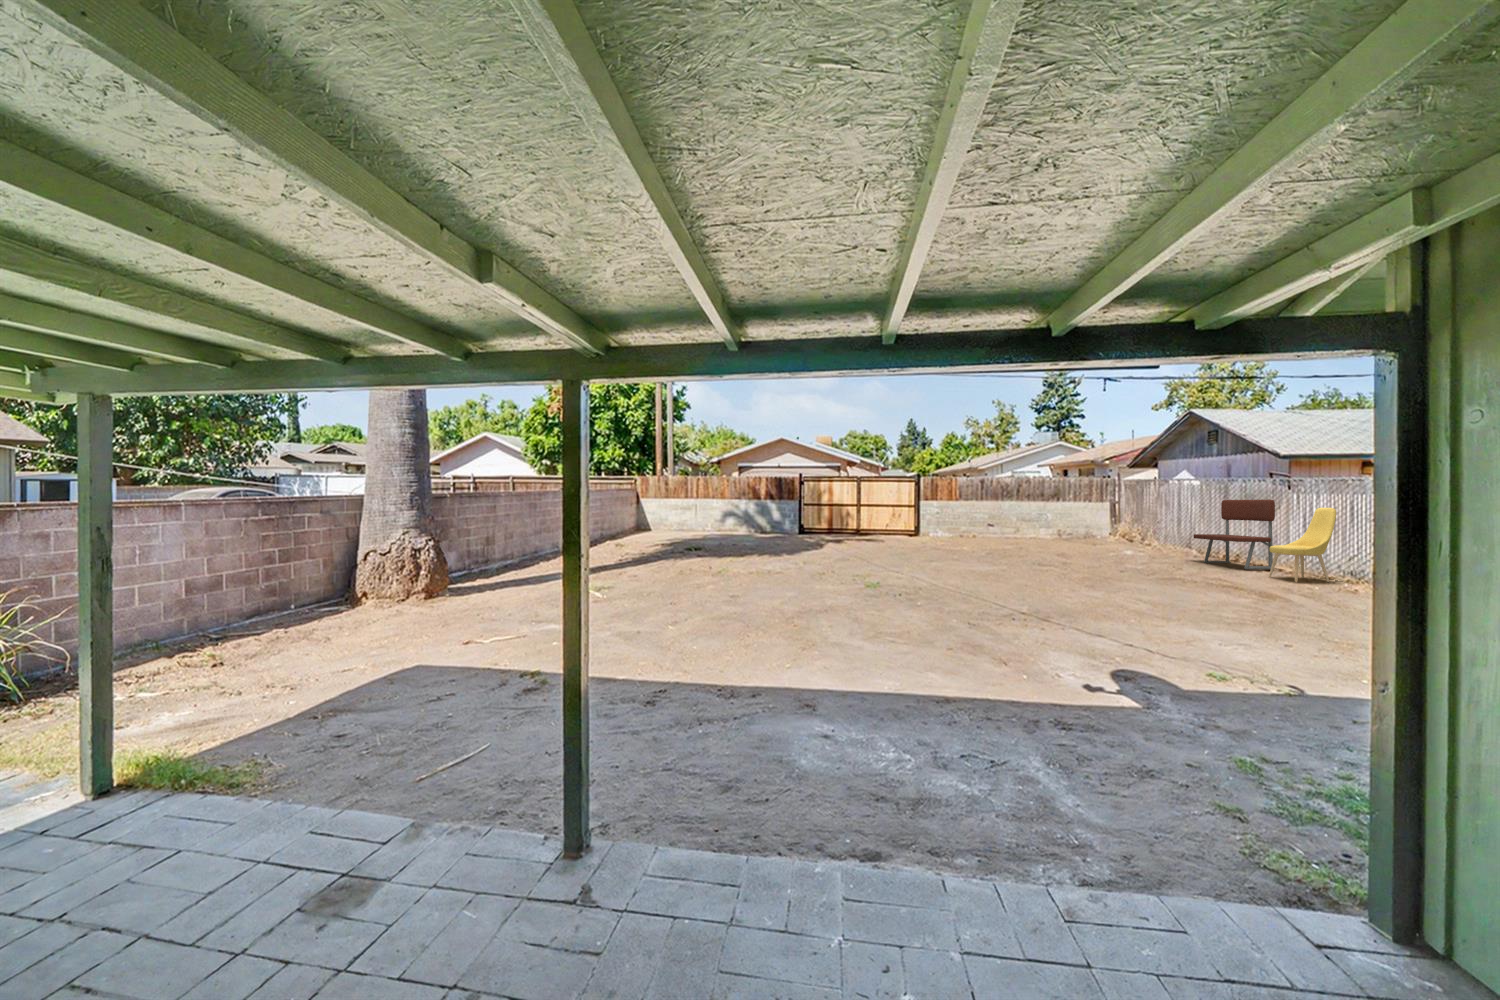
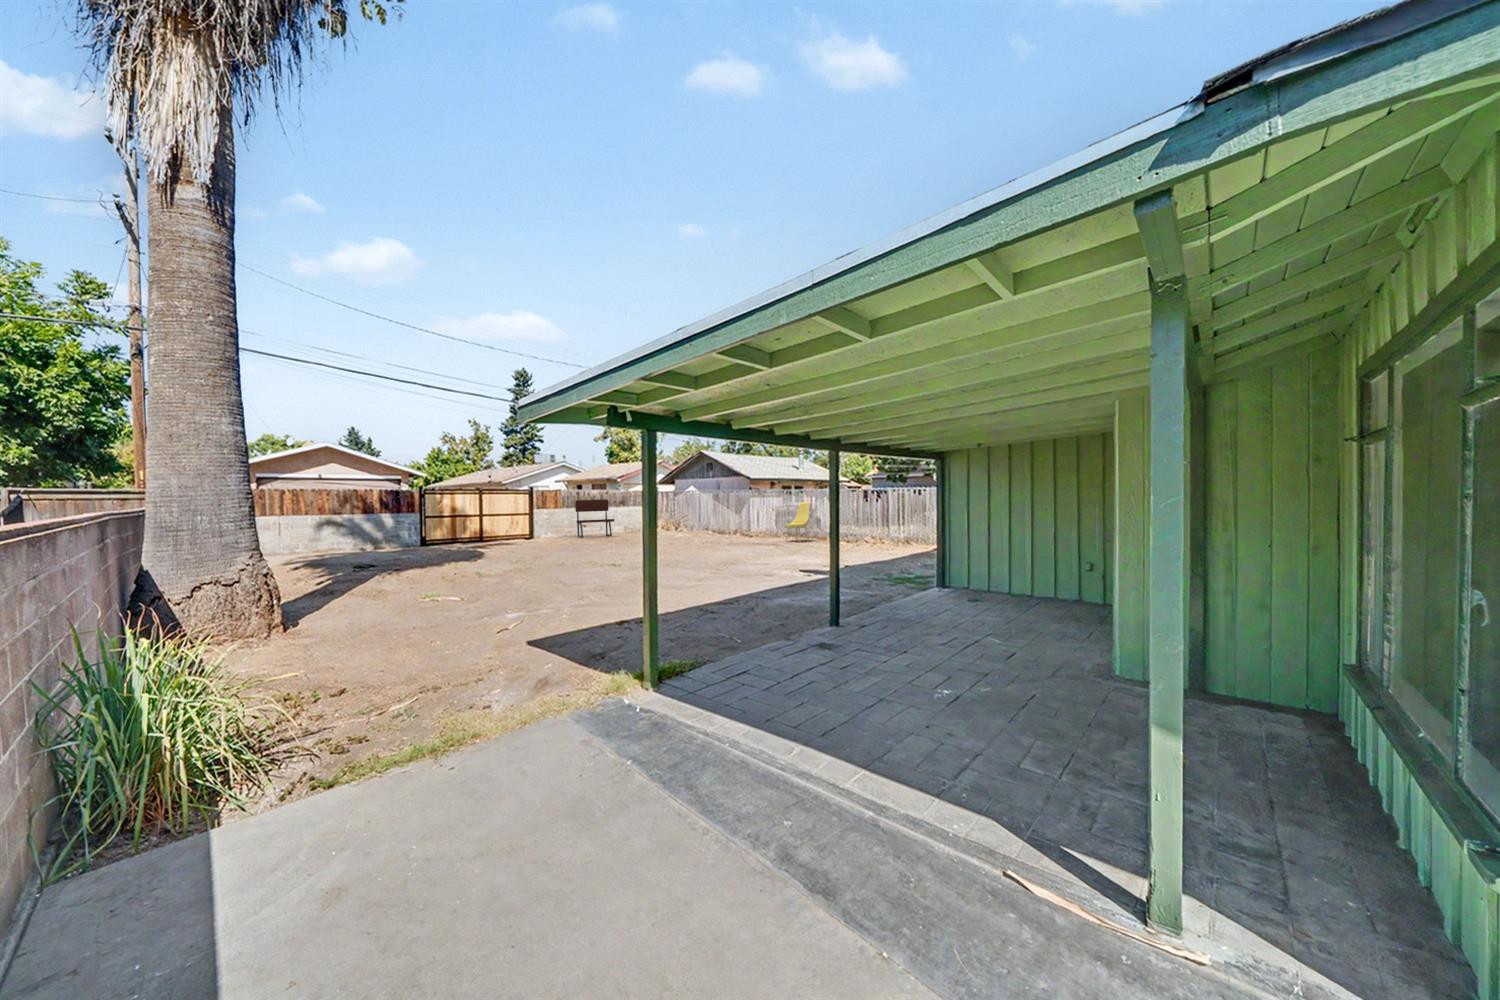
bench: present [1193,499,1275,569] -> present [575,500,614,538]

